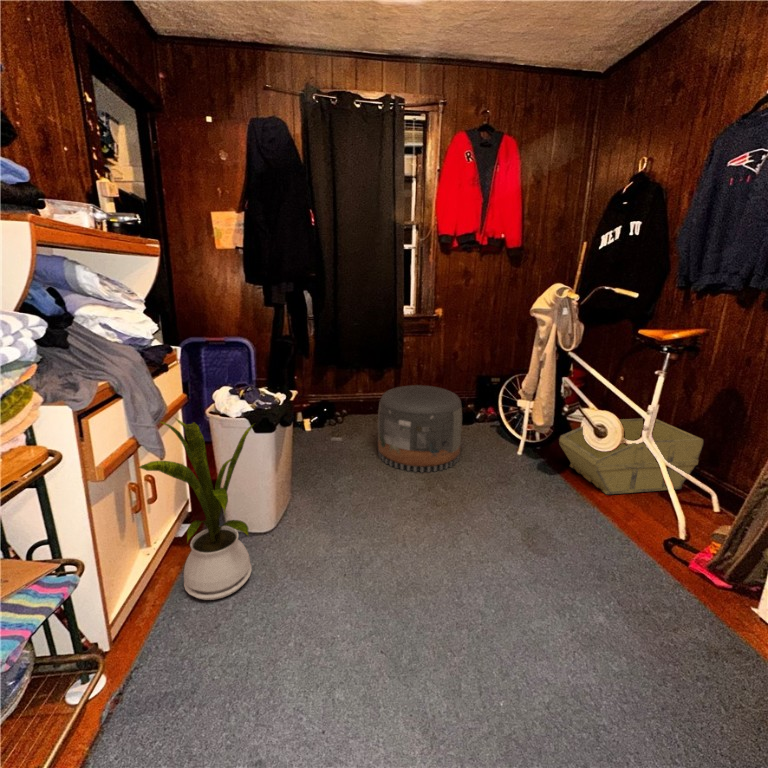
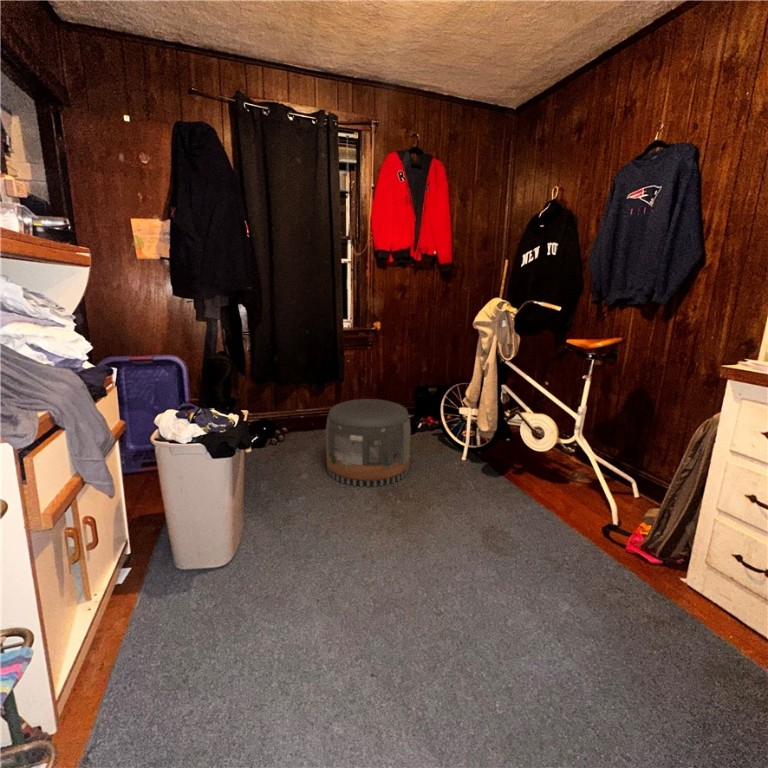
house plant: present [139,418,253,600] -> none [92,448,216,649]
storage bin: present [559,419,703,494] -> none [501,419,623,492]

